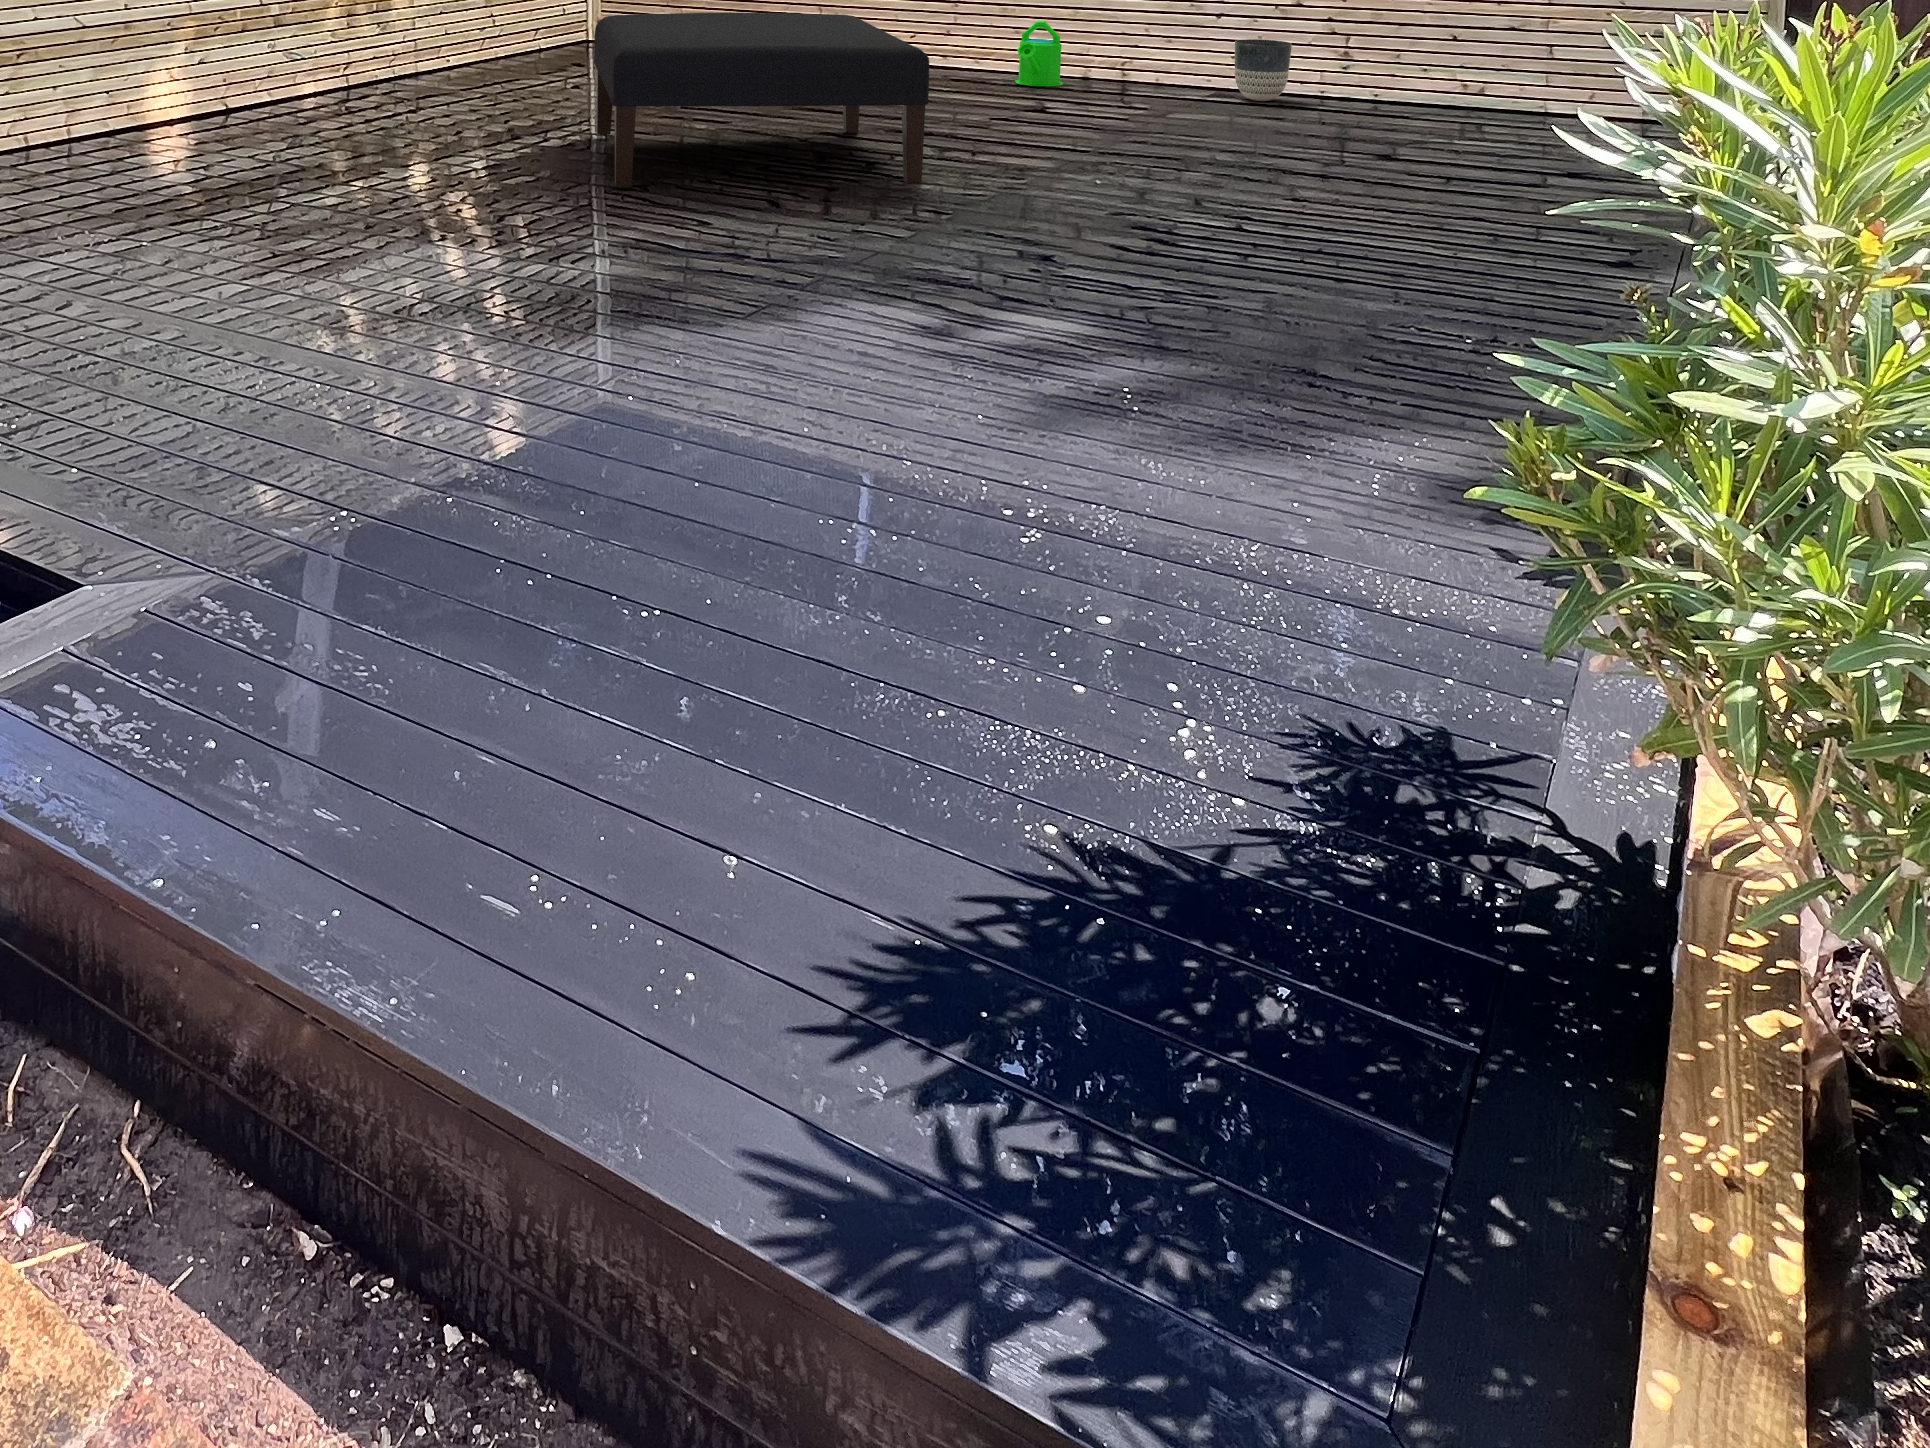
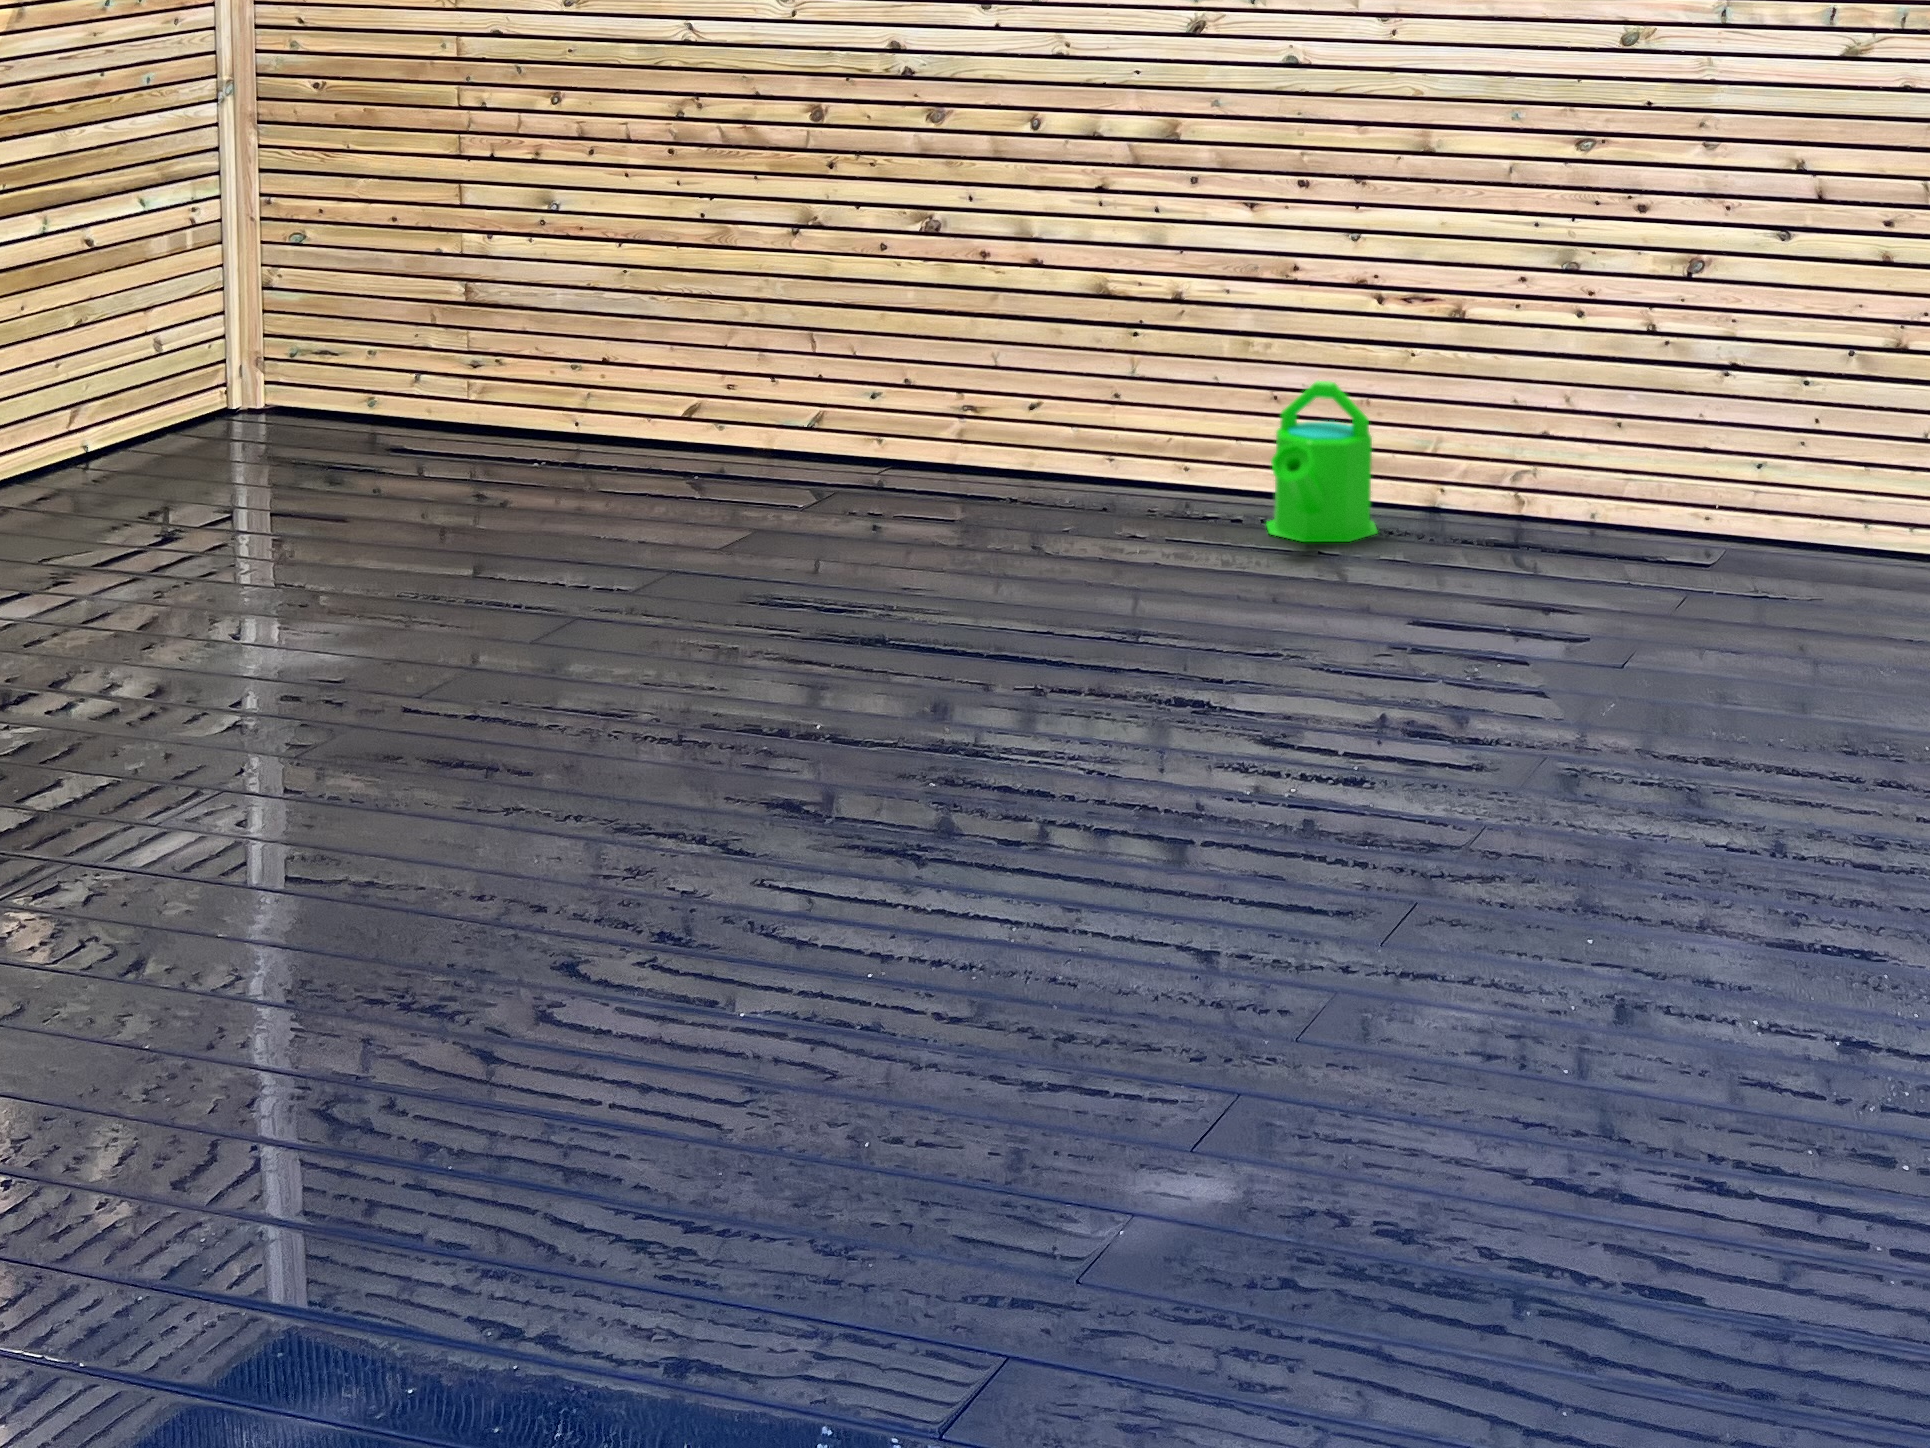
ottoman: present [594,12,929,188] -> none [36,486,1027,1200]
planter: present [1235,39,1292,101] -> none [1766,429,1891,581]

